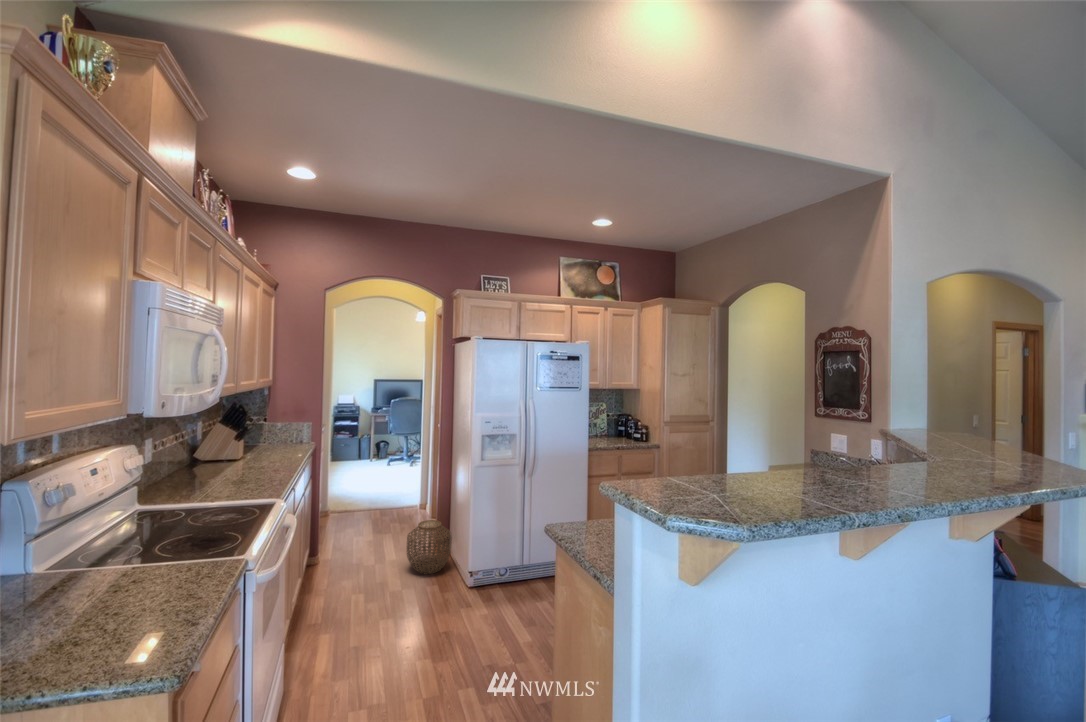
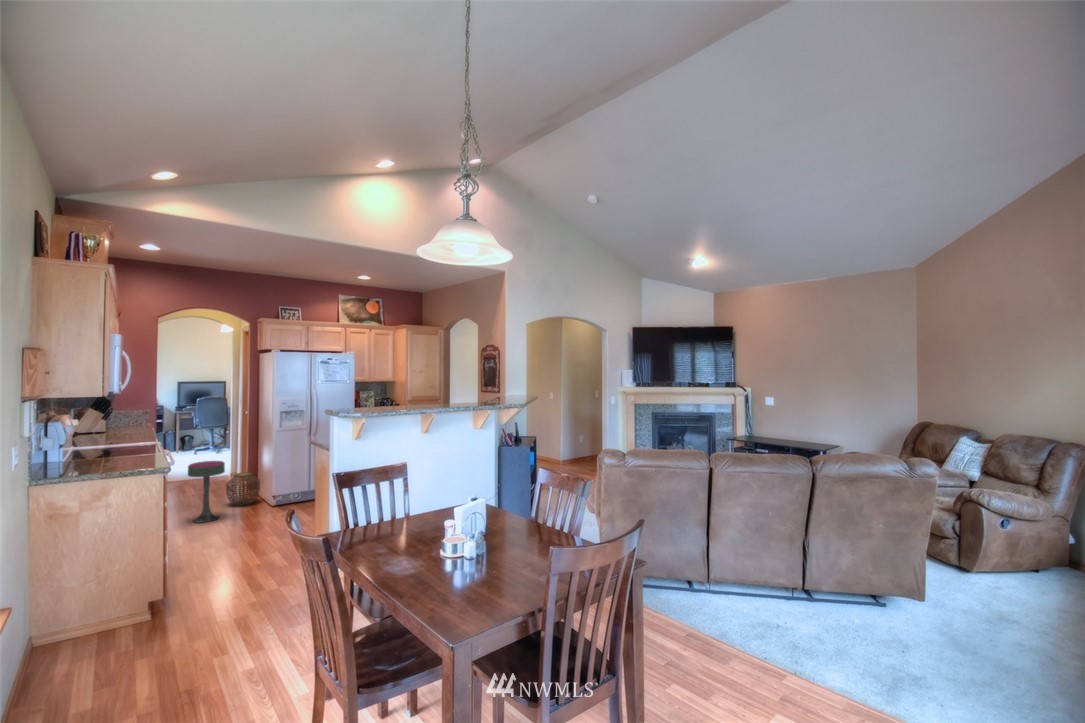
bar stool: none [350,508,402,612] -> present [188,461,225,522]

